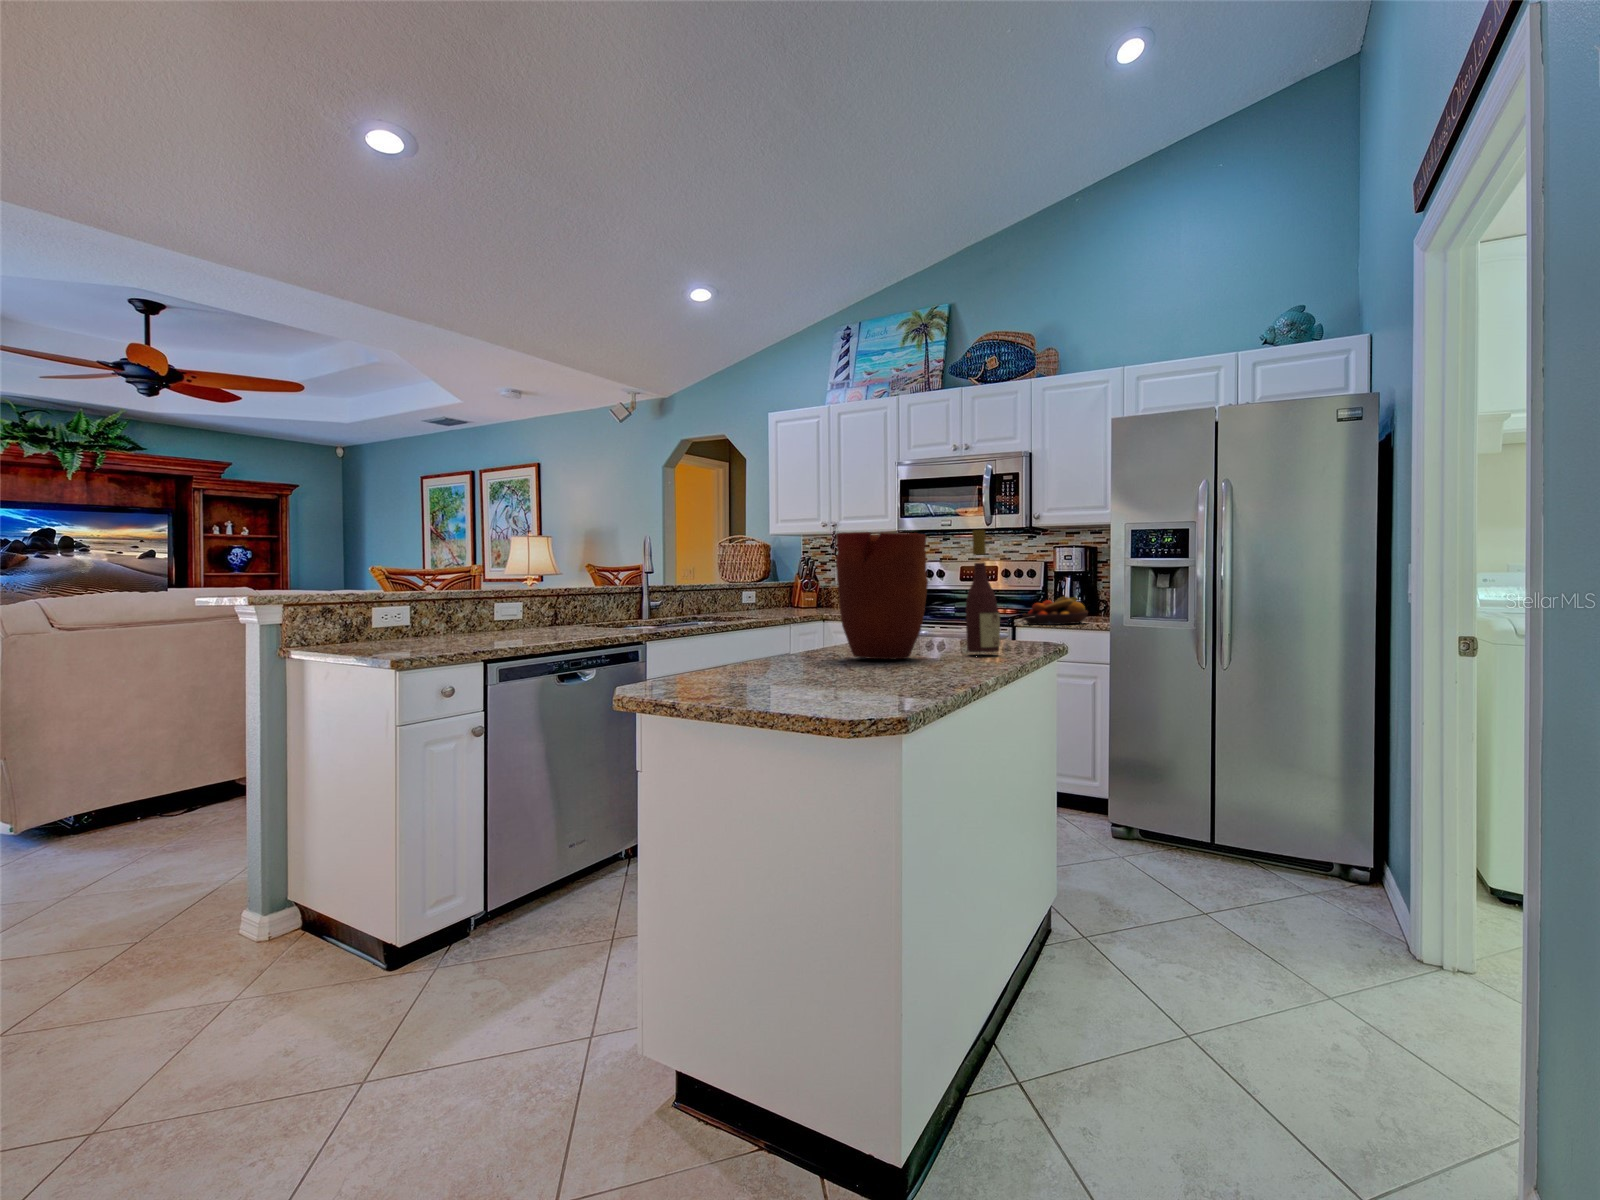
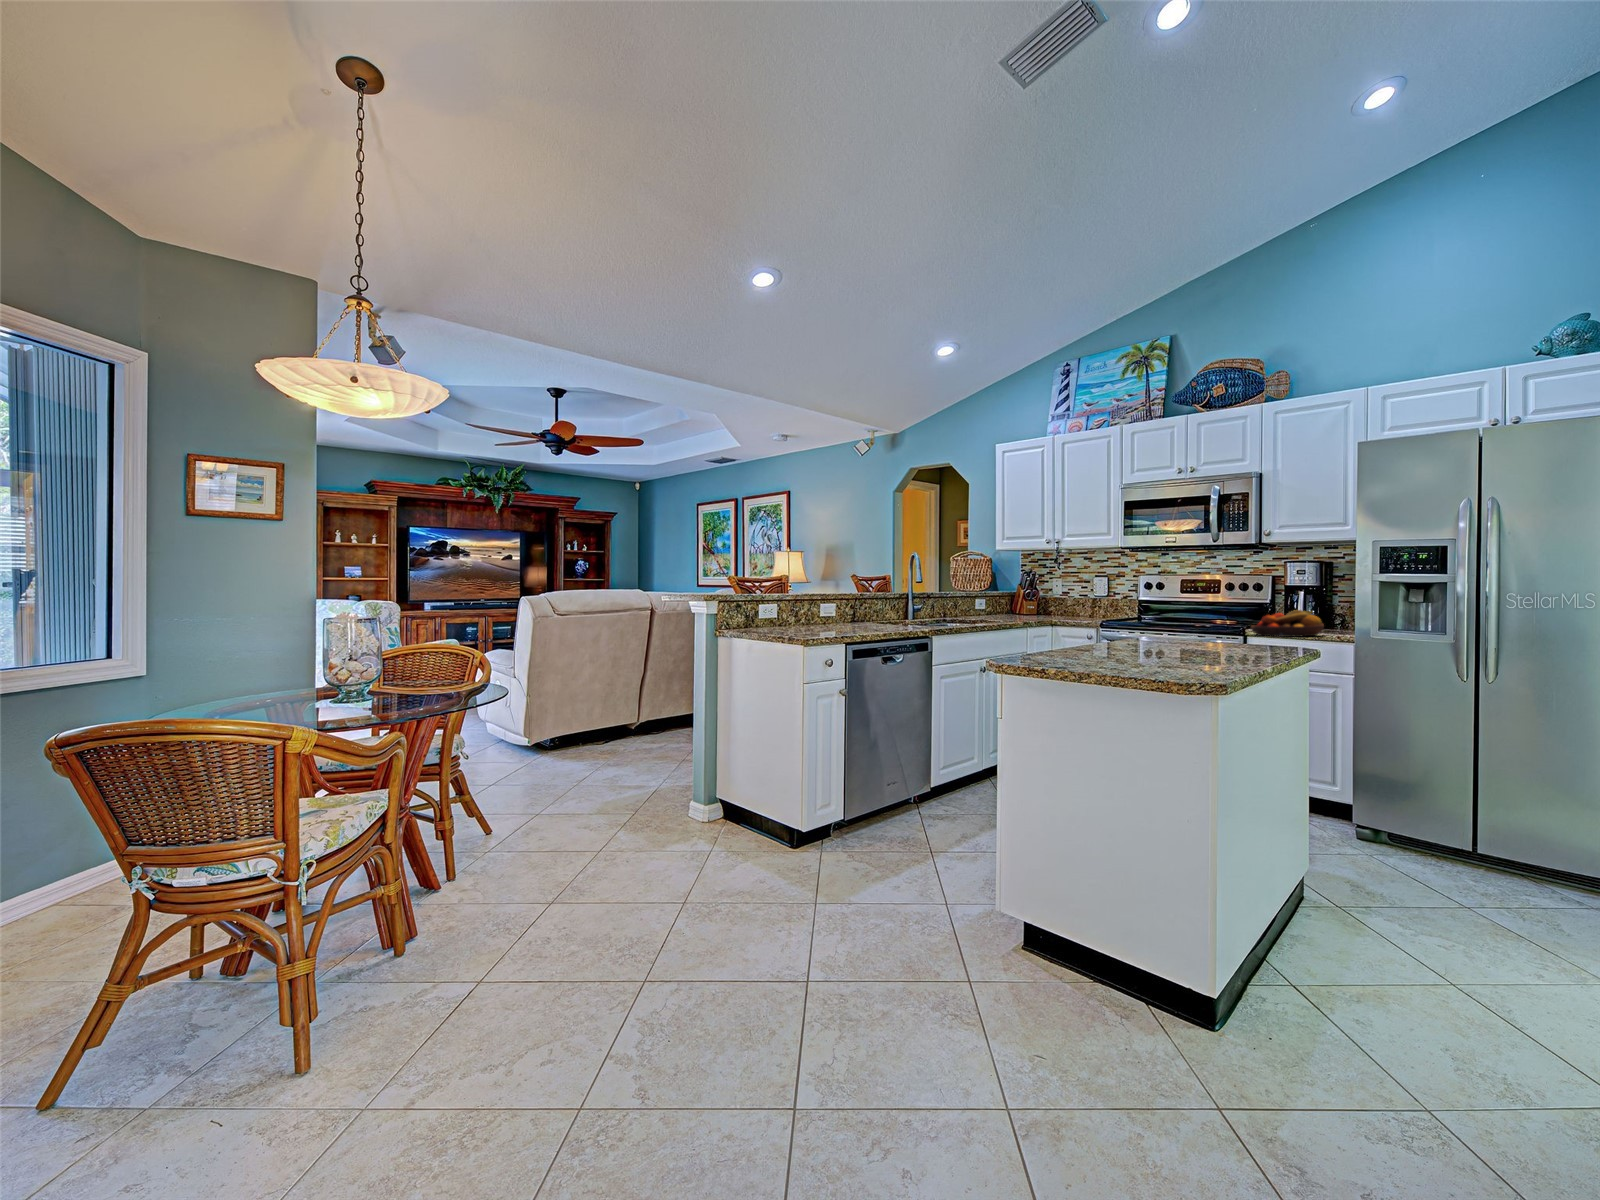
wine bottle: present [966,530,1001,652] -> none [1212,556,1248,663]
vase: present [836,532,928,659] -> none [1097,560,1181,663]

